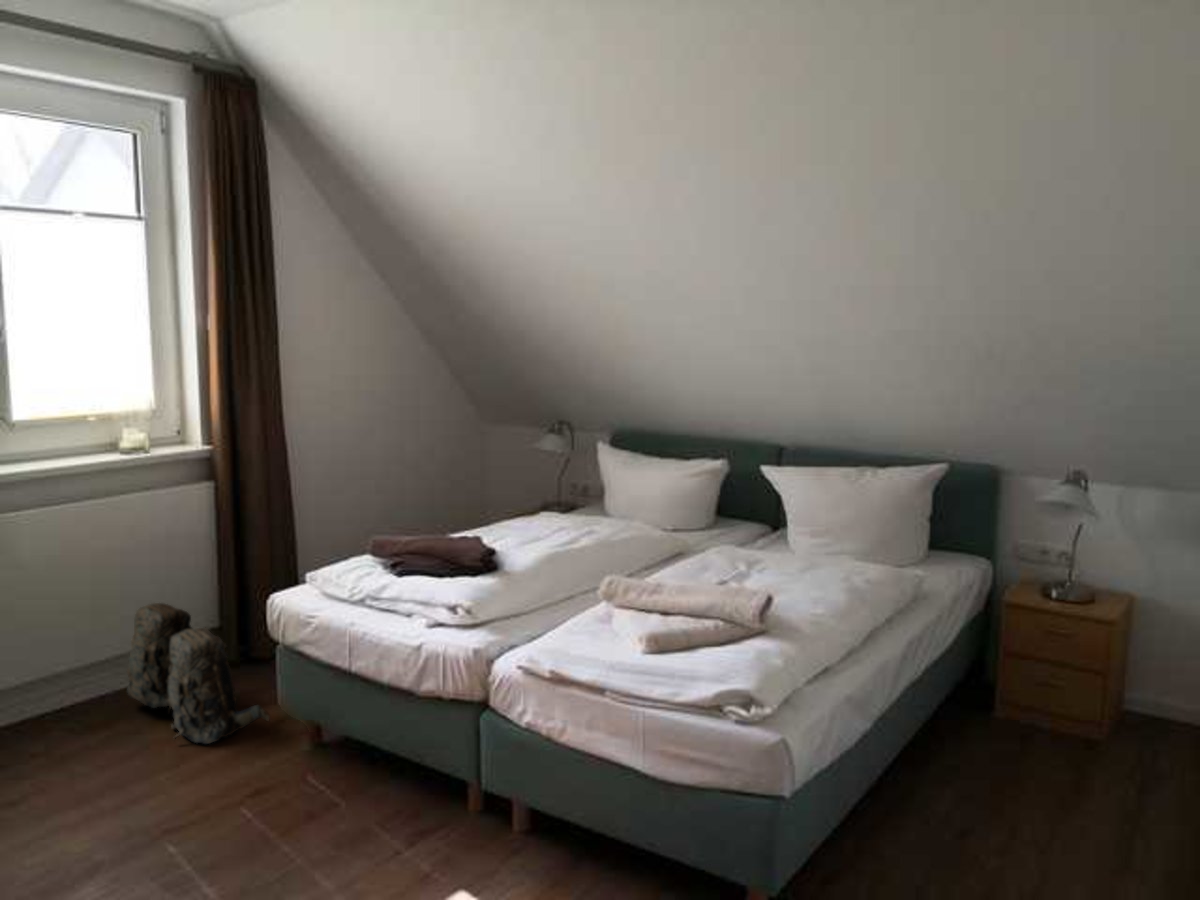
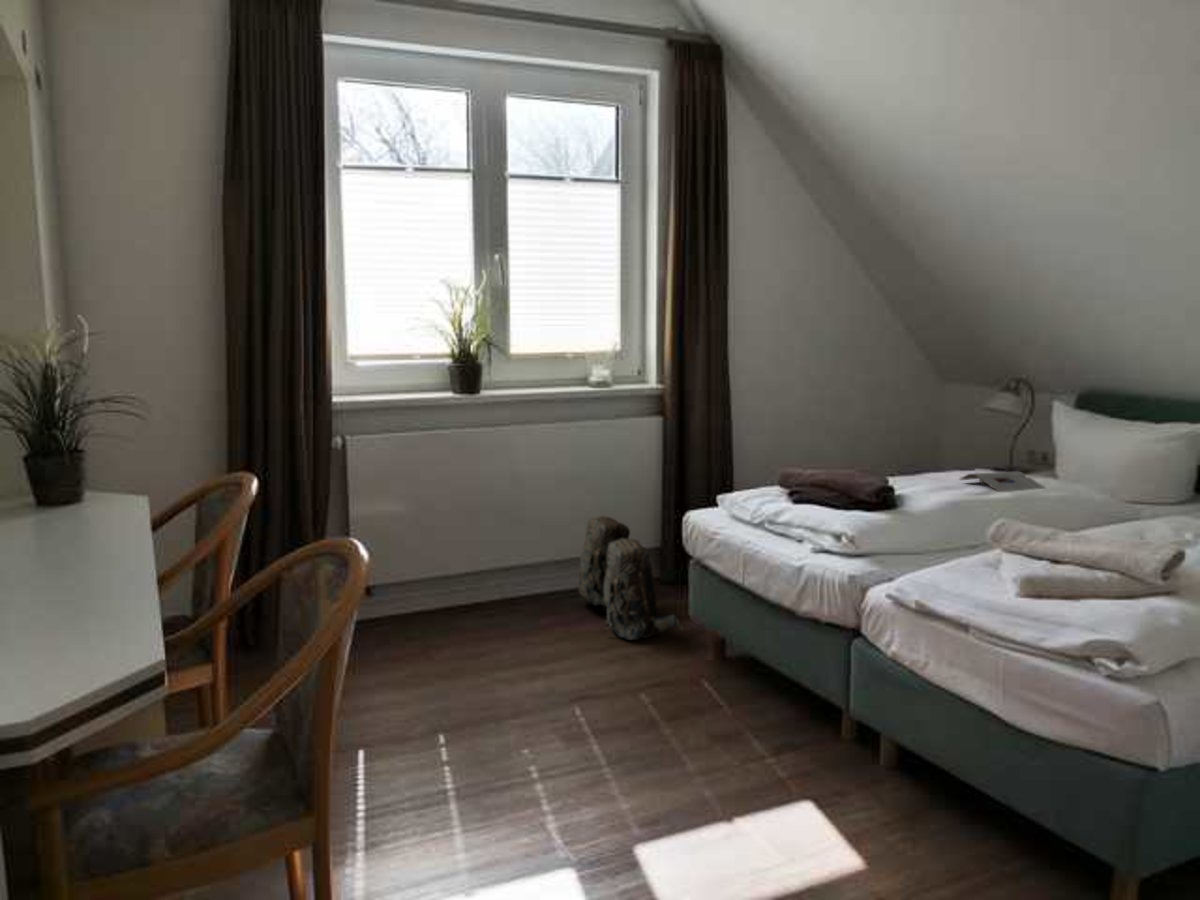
magazine: none [534,514,614,539] -> present [961,471,1044,492]

